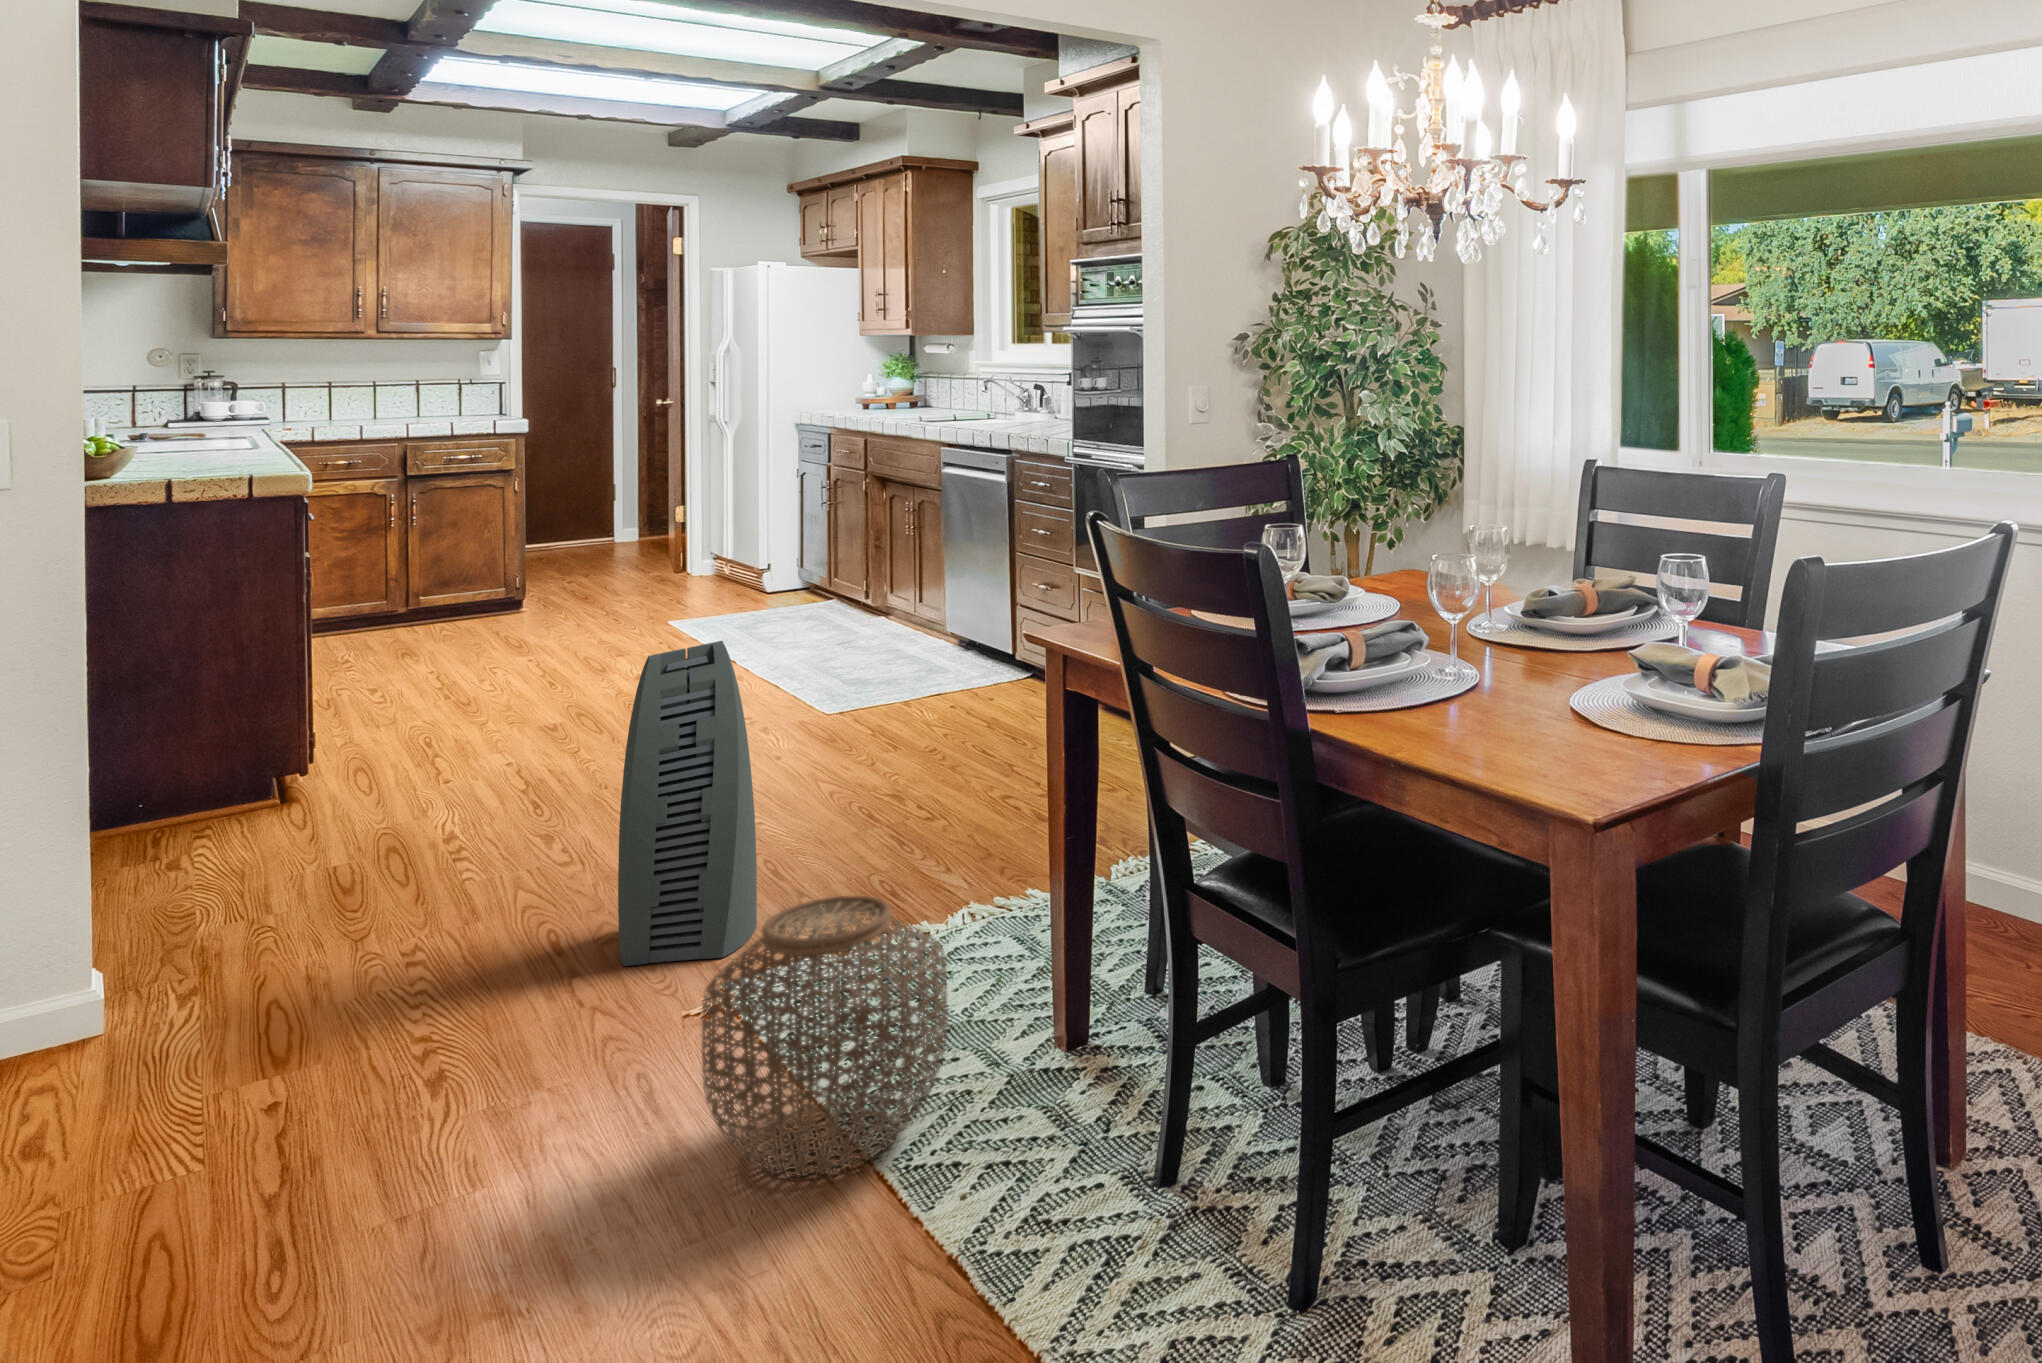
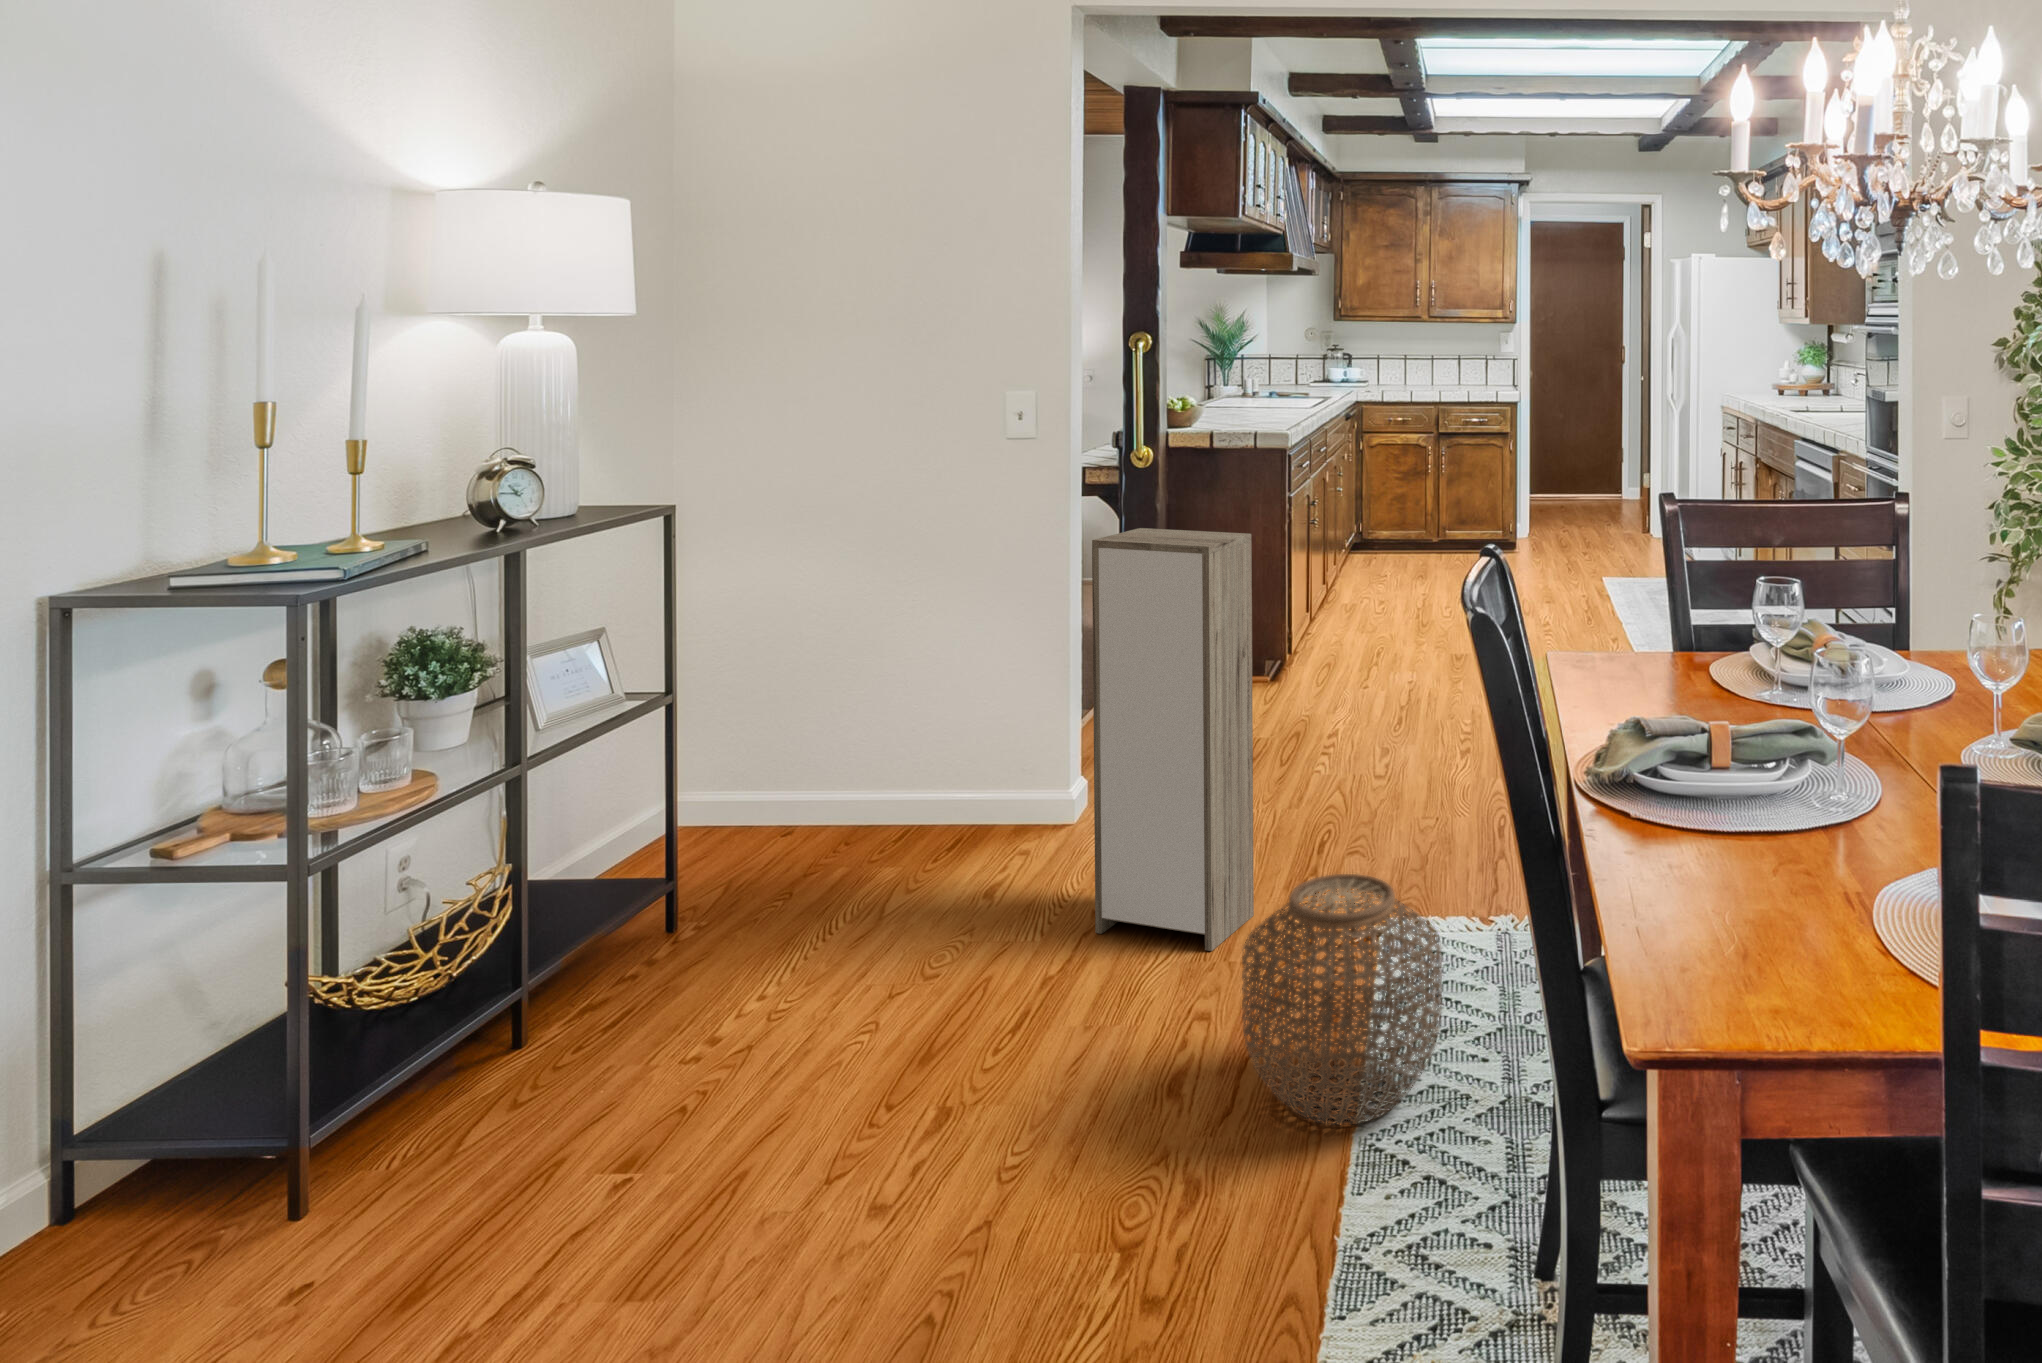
storage cabinet: none [289,558,534,1125] -> present [1092,528,1254,951]
air purifier: present [618,641,757,966] -> none [1344,615,1456,890]

